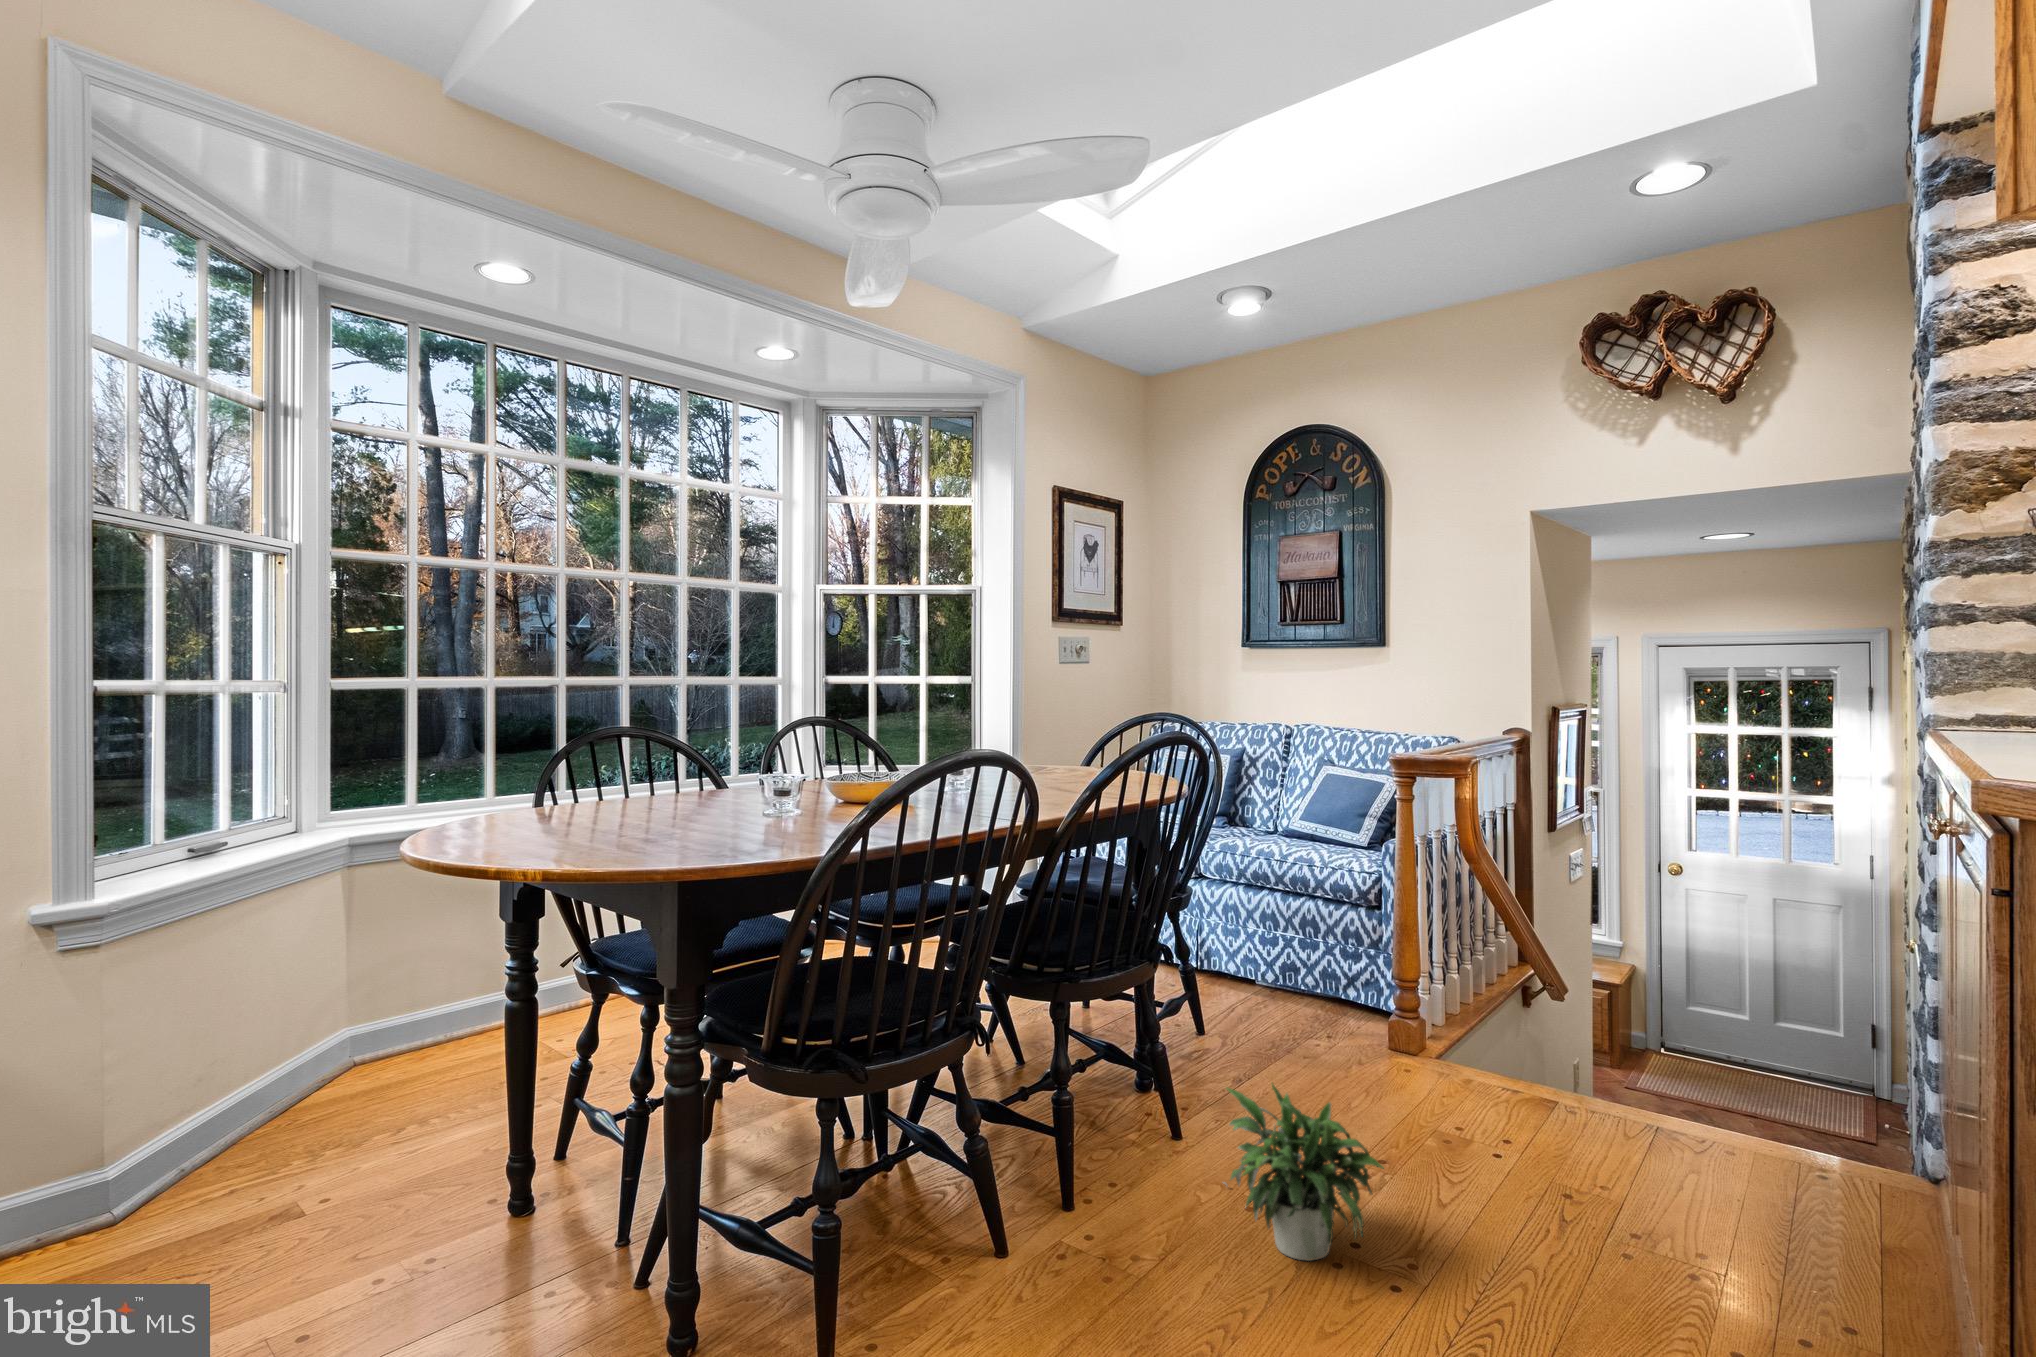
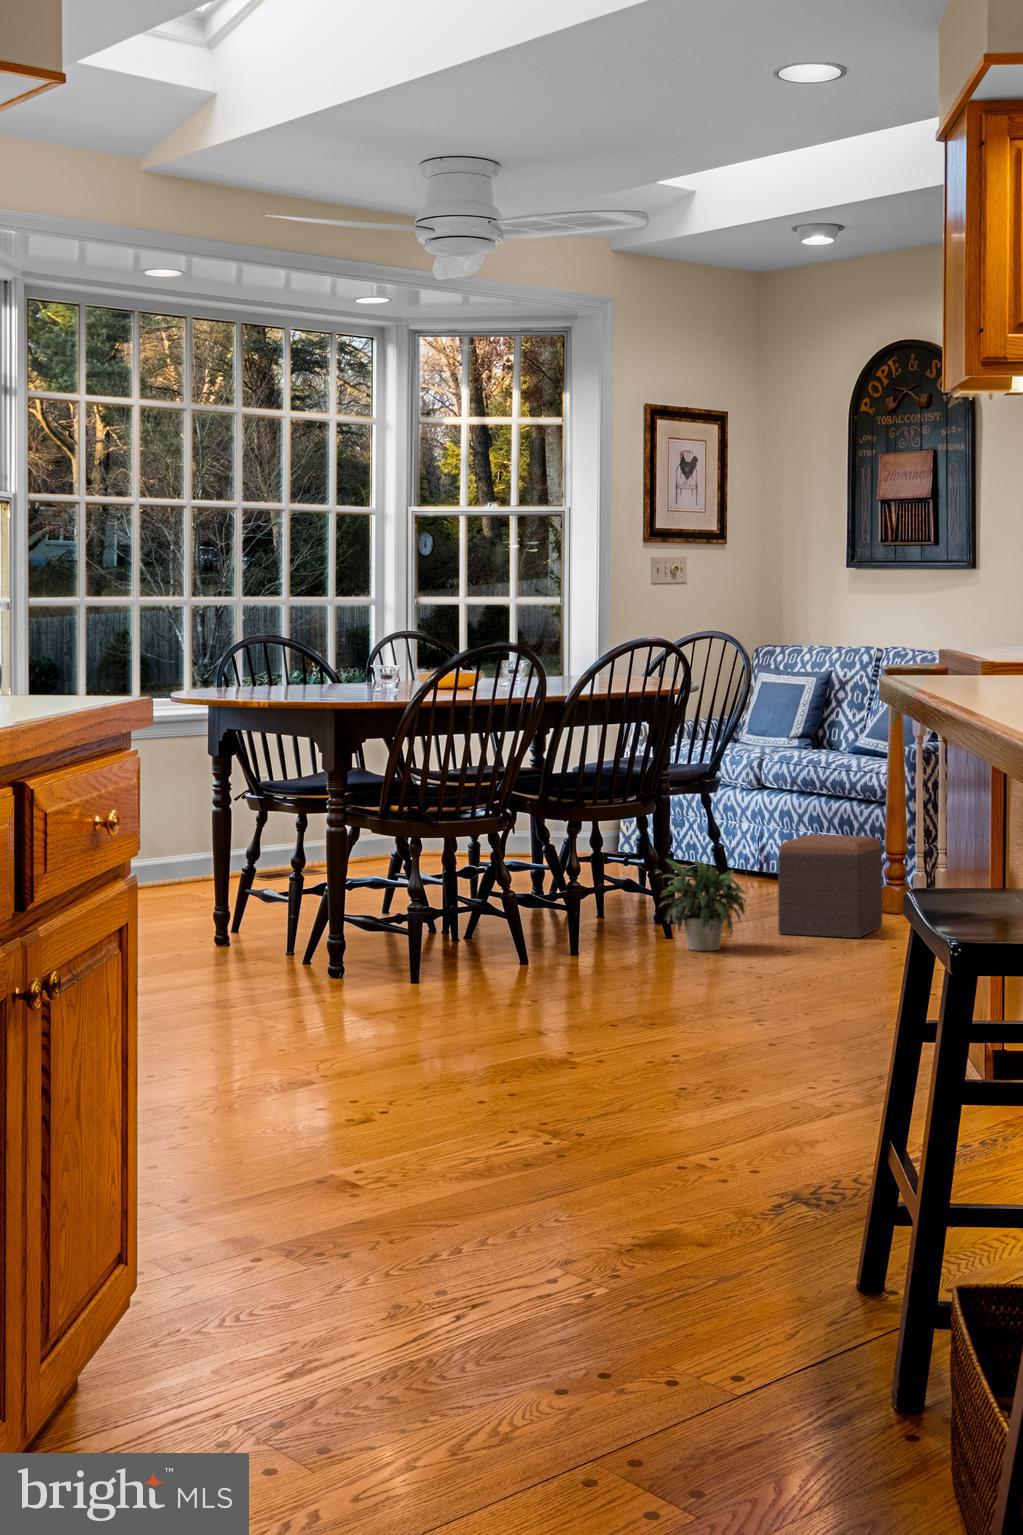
footstool: none [1358,999,1496,1181] -> present [778,834,882,938]

